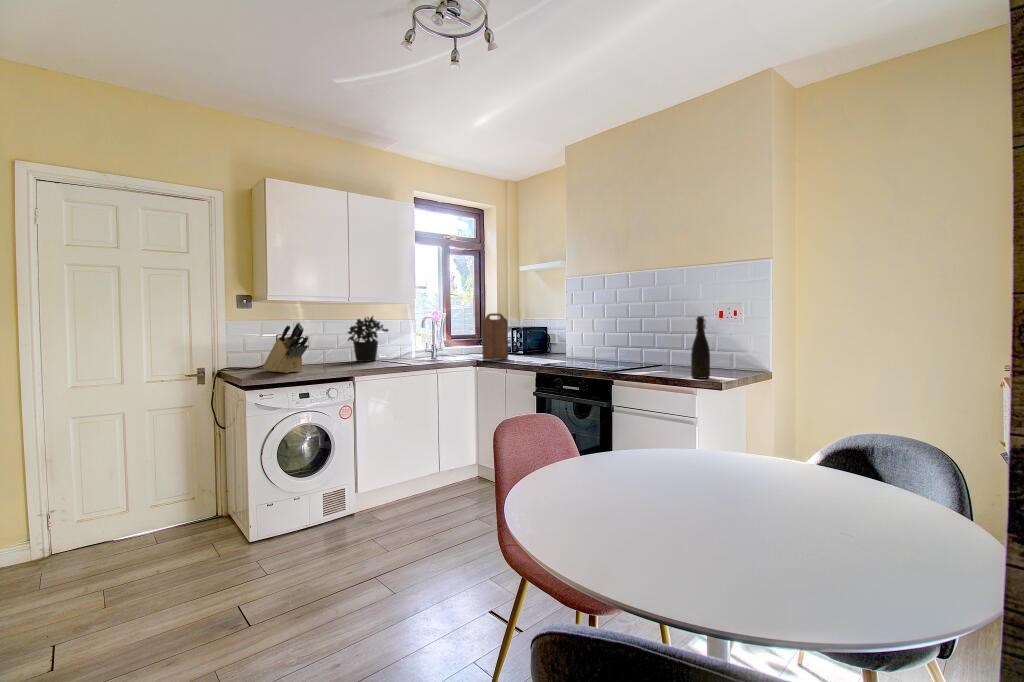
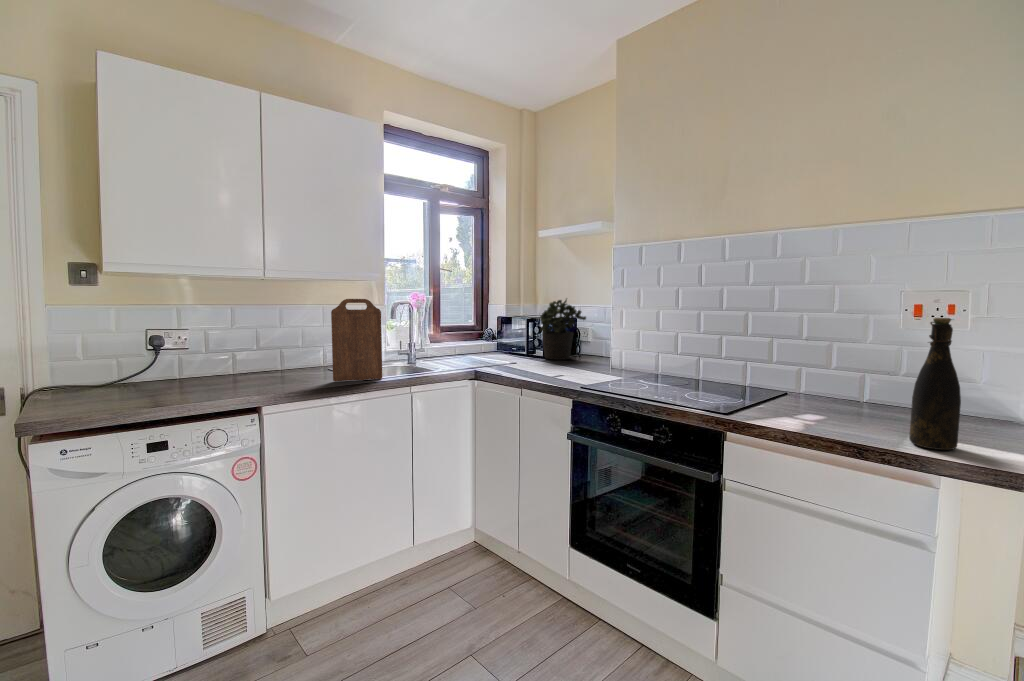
cutting board: present [482,313,508,360] -> present [331,299,382,381]
potted plant: present [348,316,388,362] -> present [540,299,586,360]
knife block: present [263,322,308,373] -> none [106,311,175,401]

